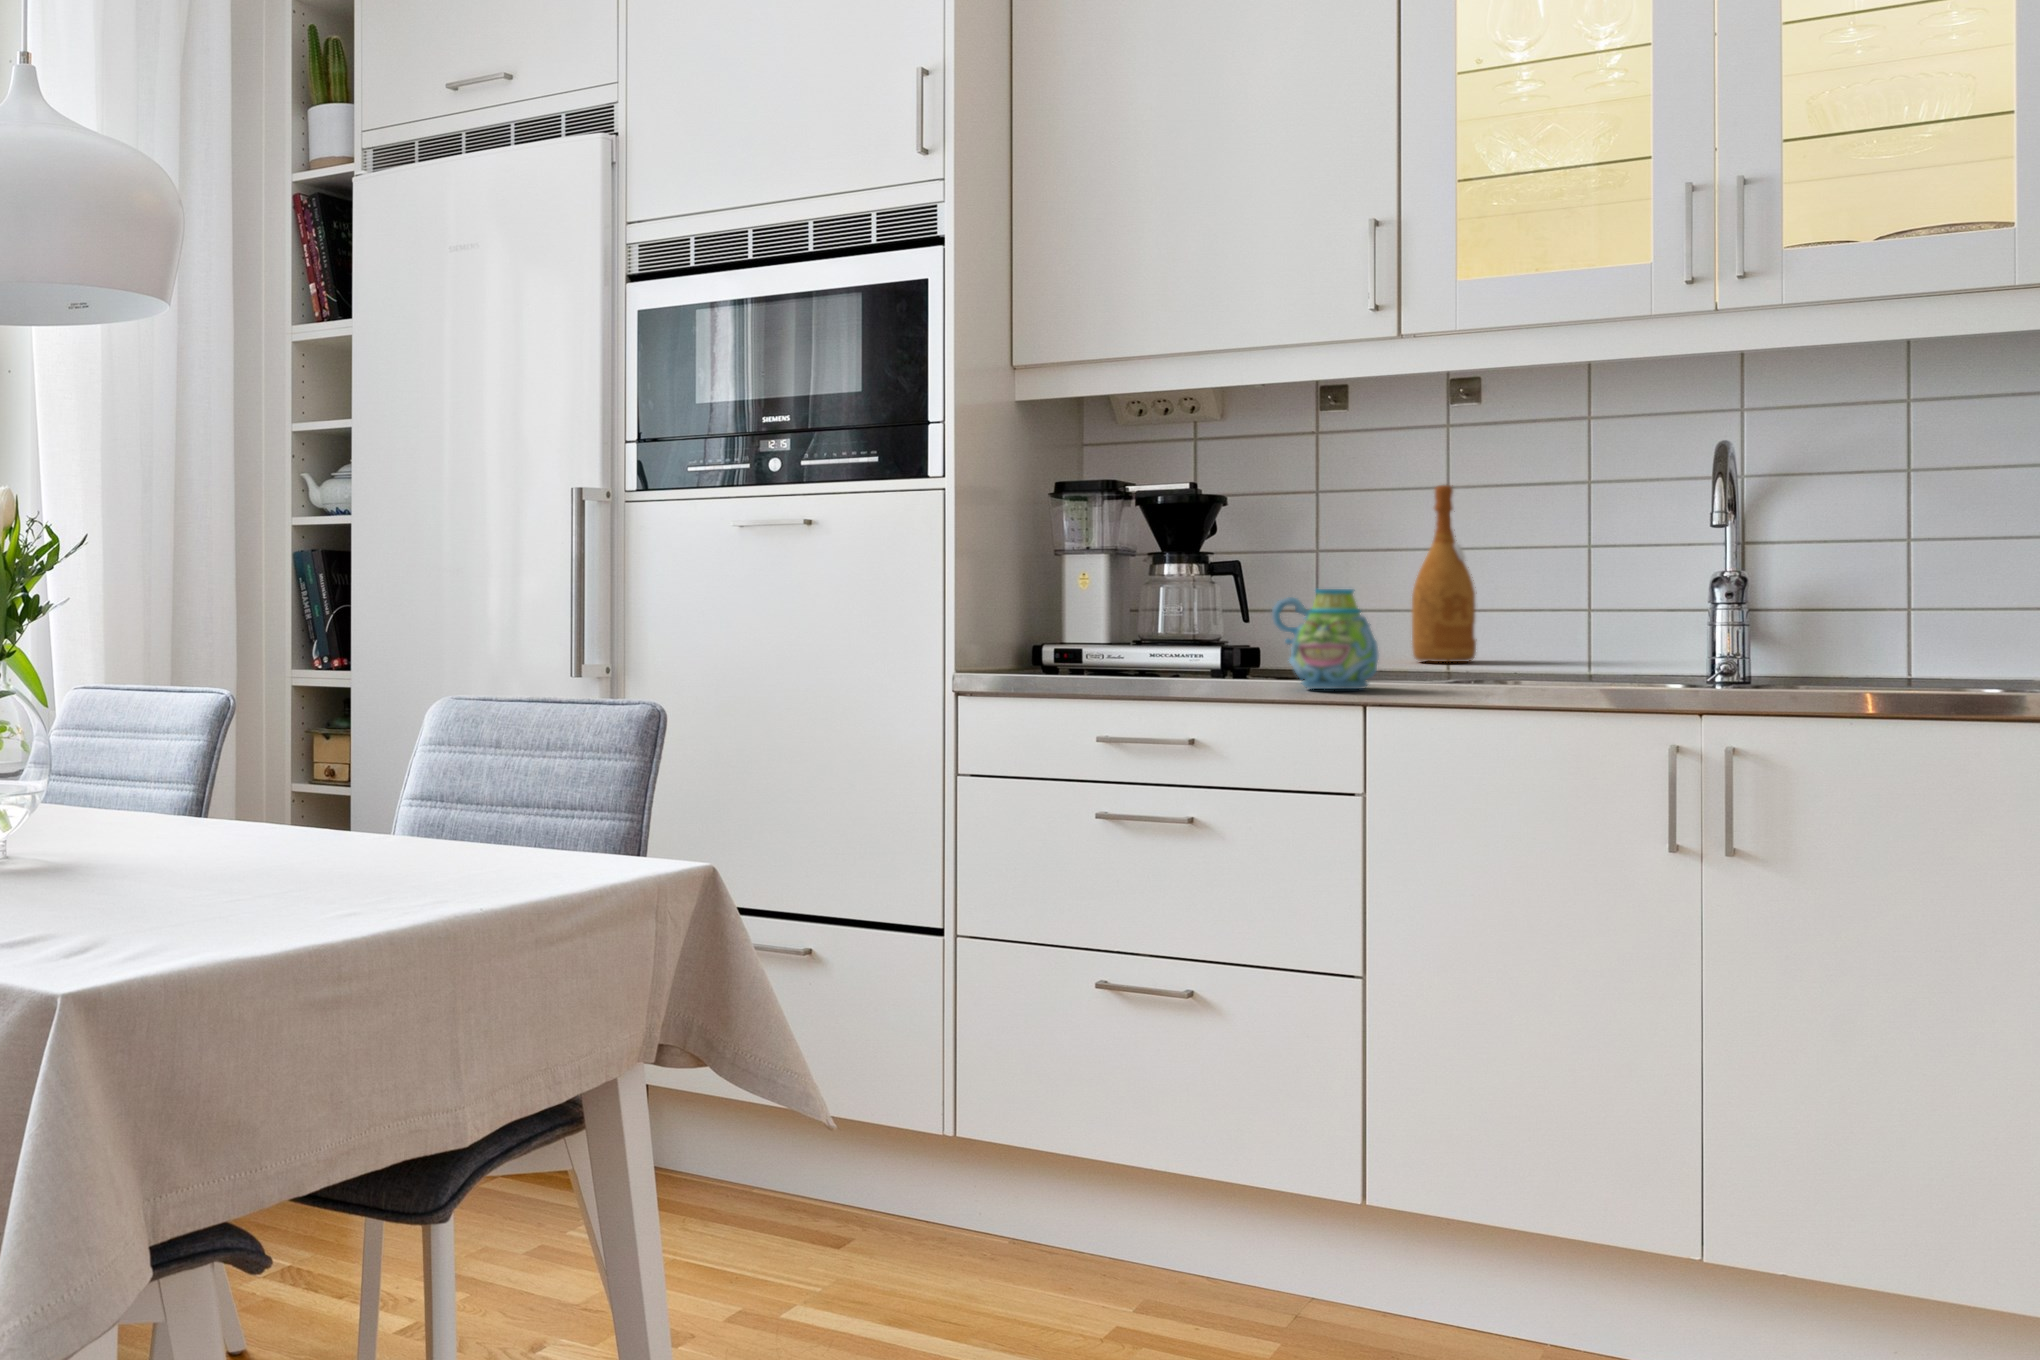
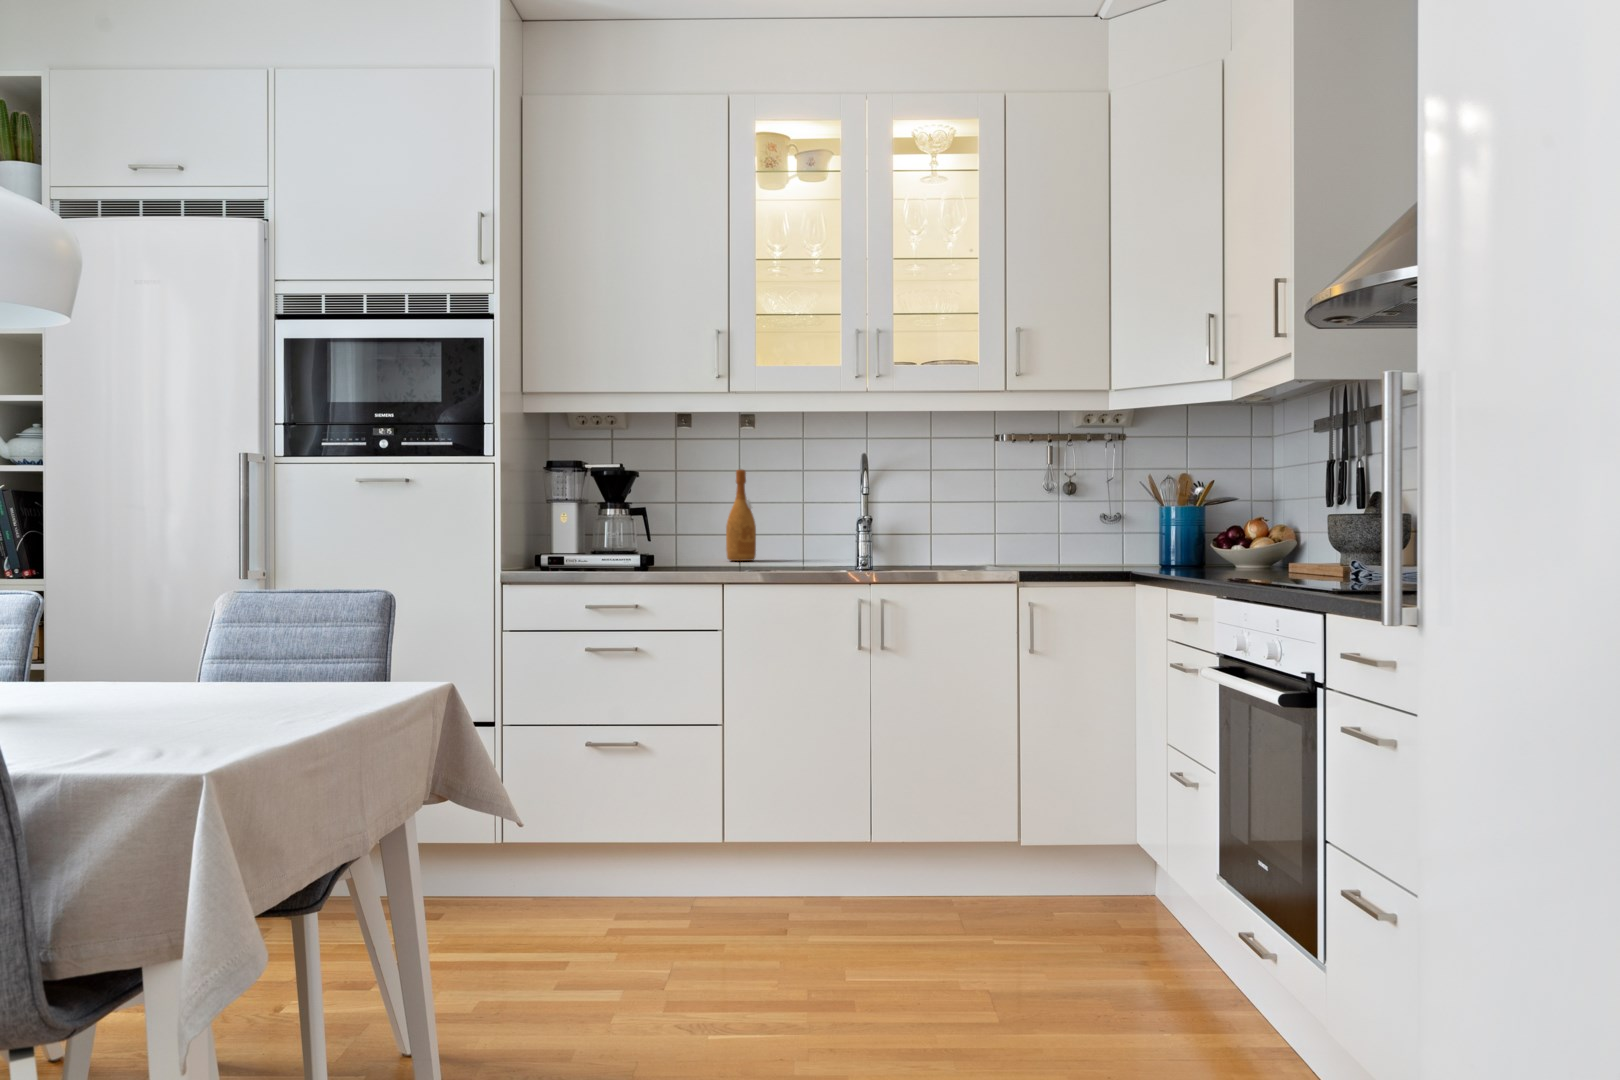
mug: present [1272,589,1379,689] -> none [675,522,728,576]

